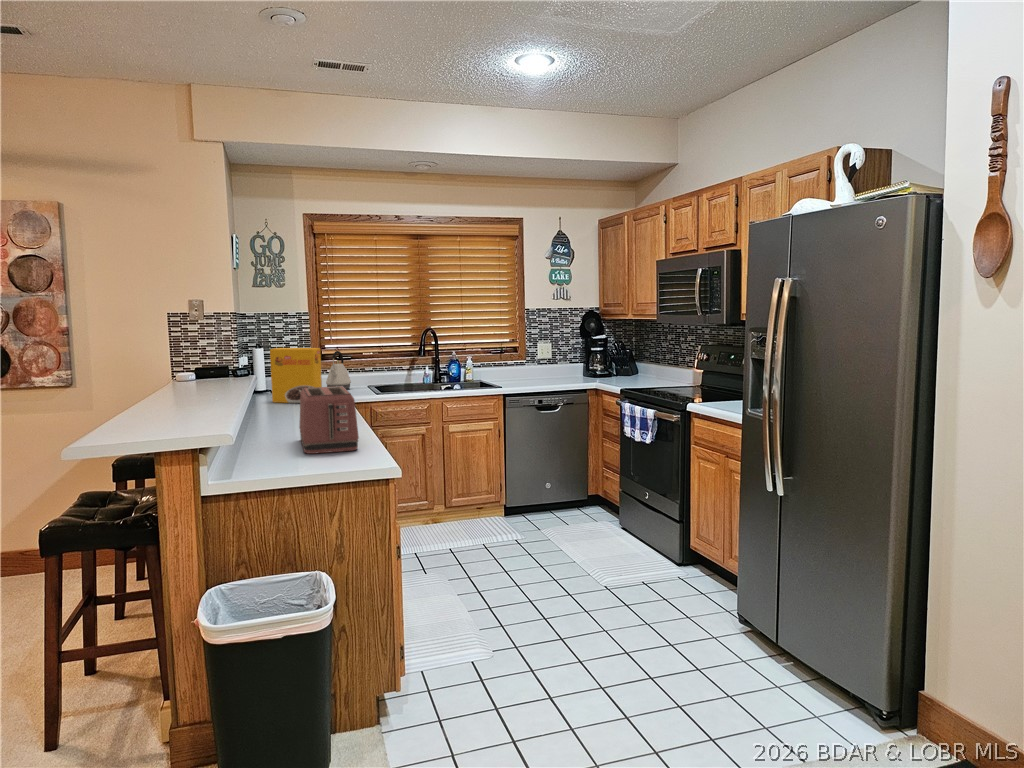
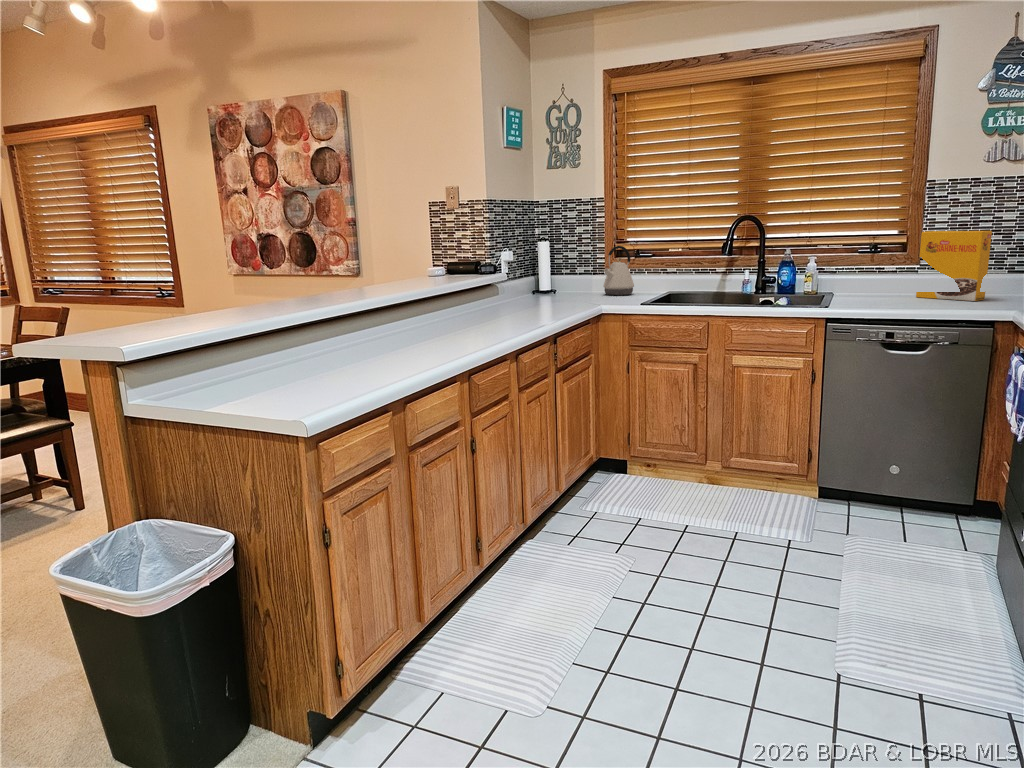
cereal box: present [270,348,322,403] -> present [916,231,992,301]
toaster: present [299,386,359,454] -> none [305,283,417,366]

